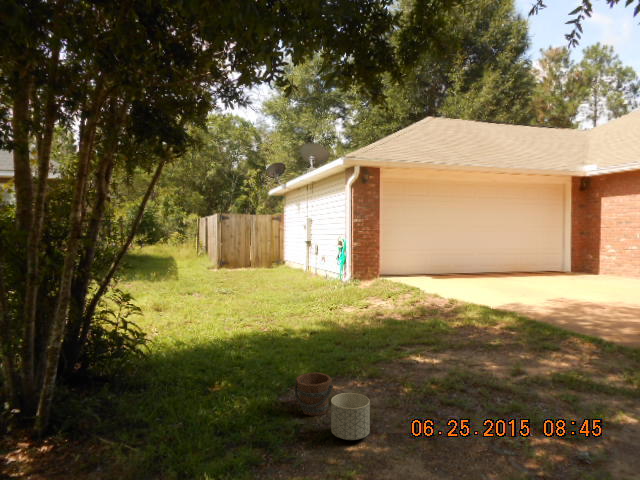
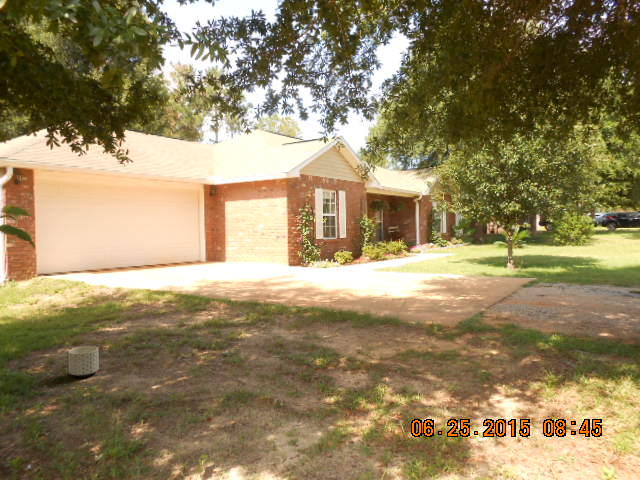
bucket: present [295,373,333,416] -> none [26,342,61,373]

